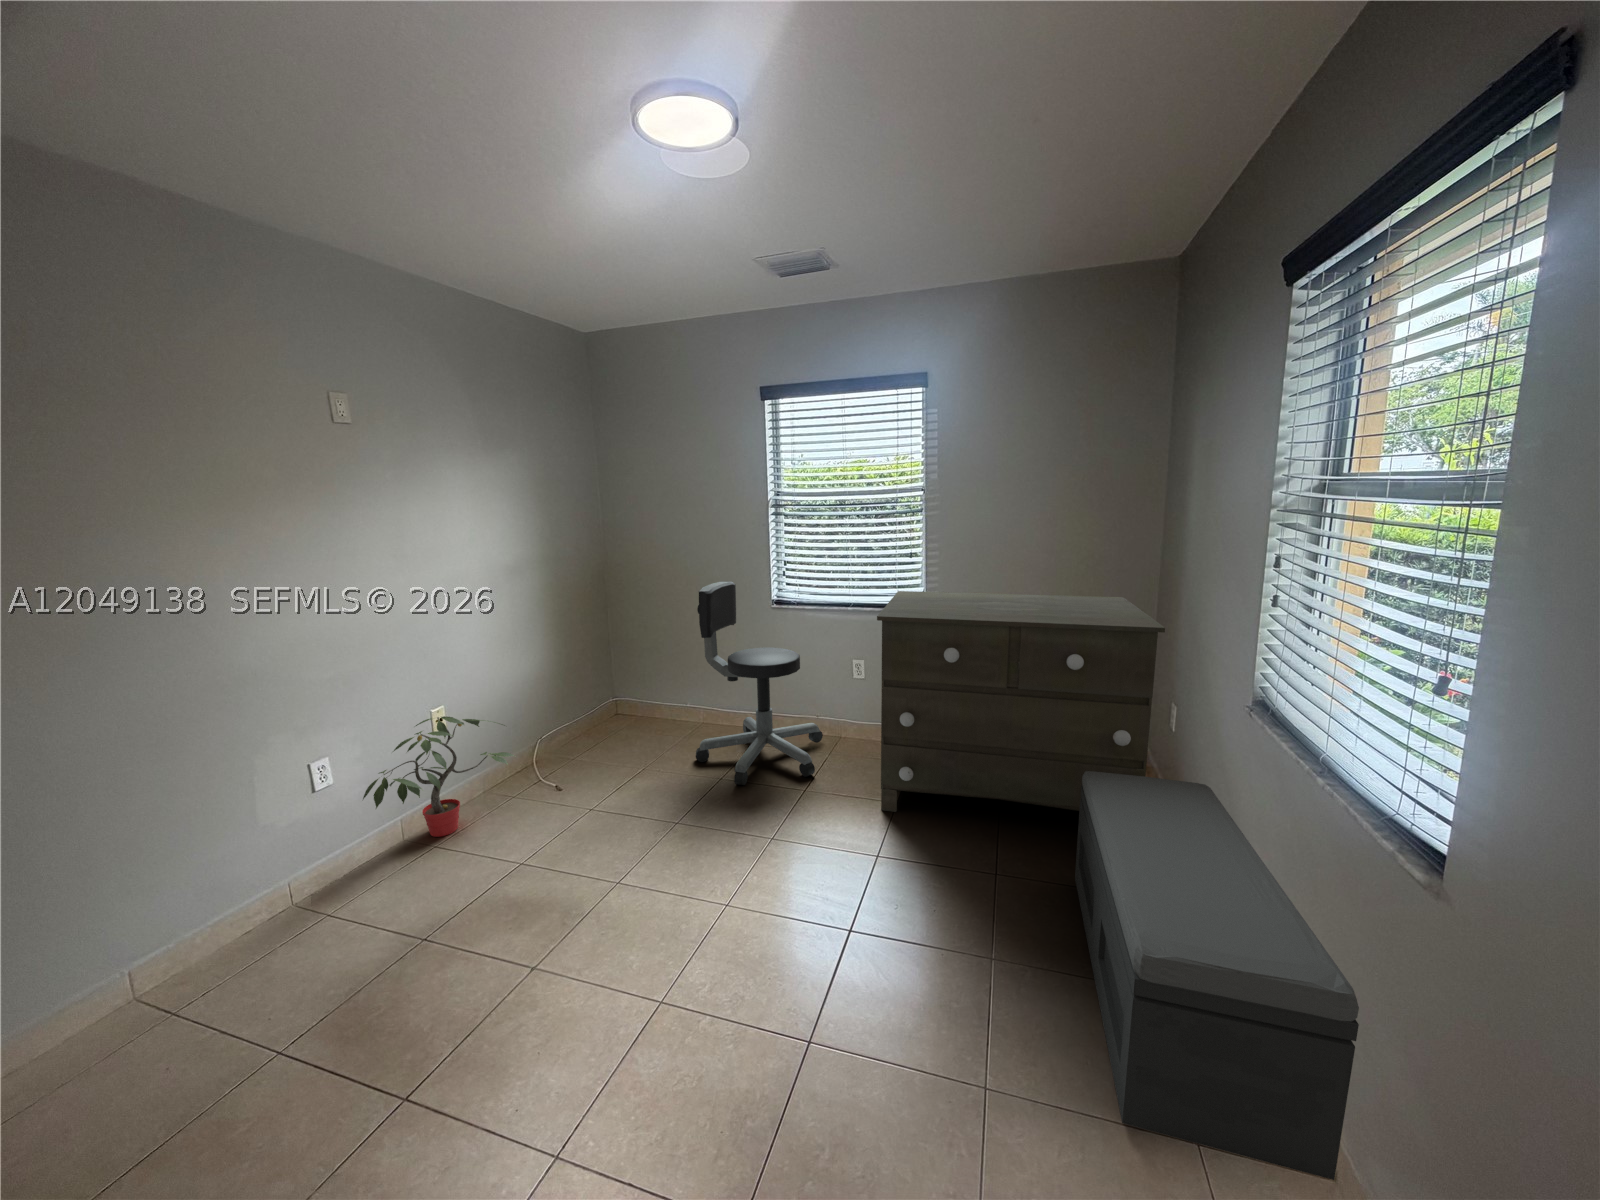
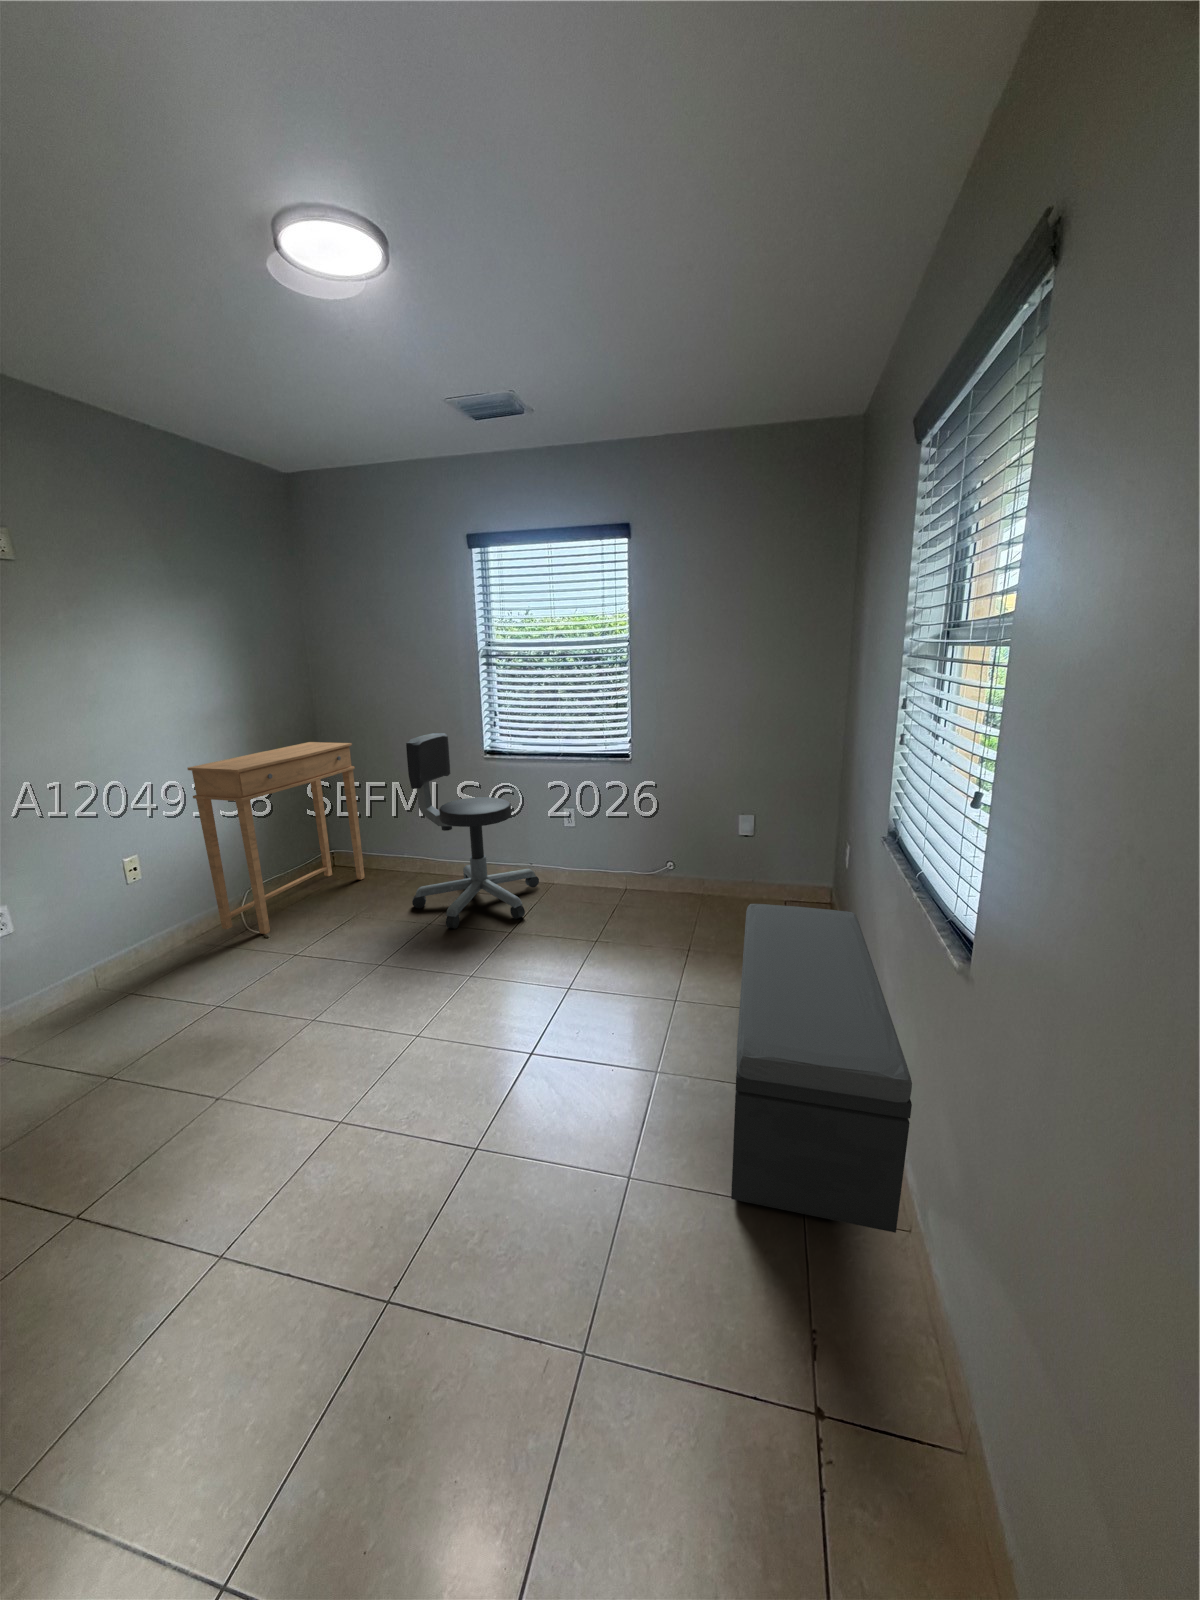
side table: none [484,588,641,785] -> present [187,742,365,934]
dresser: present [877,591,1165,812] -> none [570,740,831,969]
potted plant: present [363,716,514,837] -> none [61,870,227,985]

